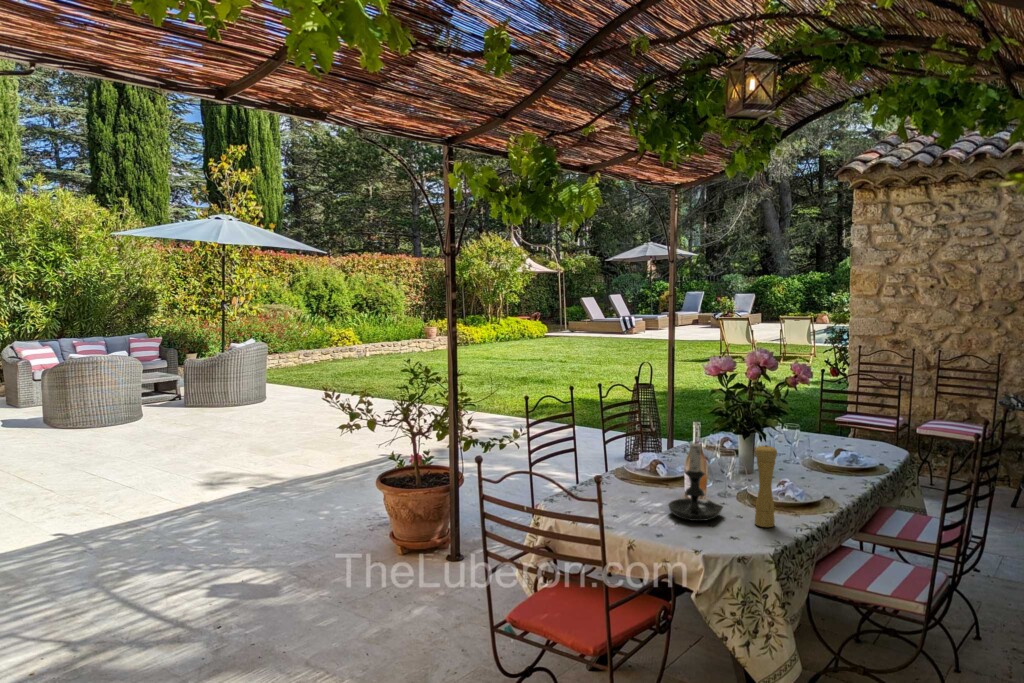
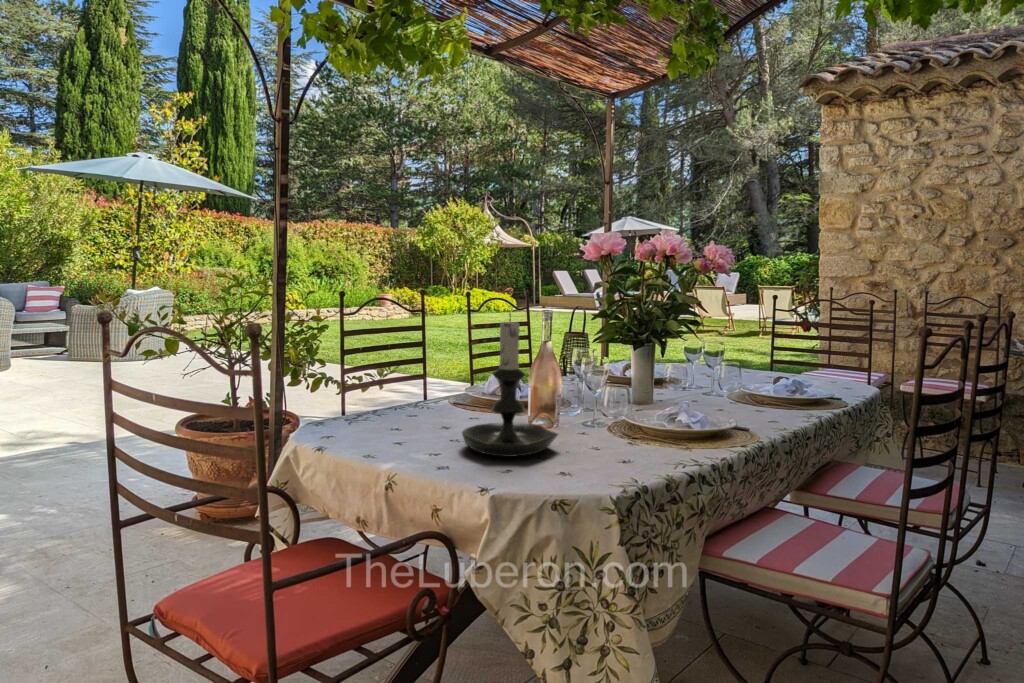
pepper mill: present [755,445,777,527] -> none [605,317,647,469]

